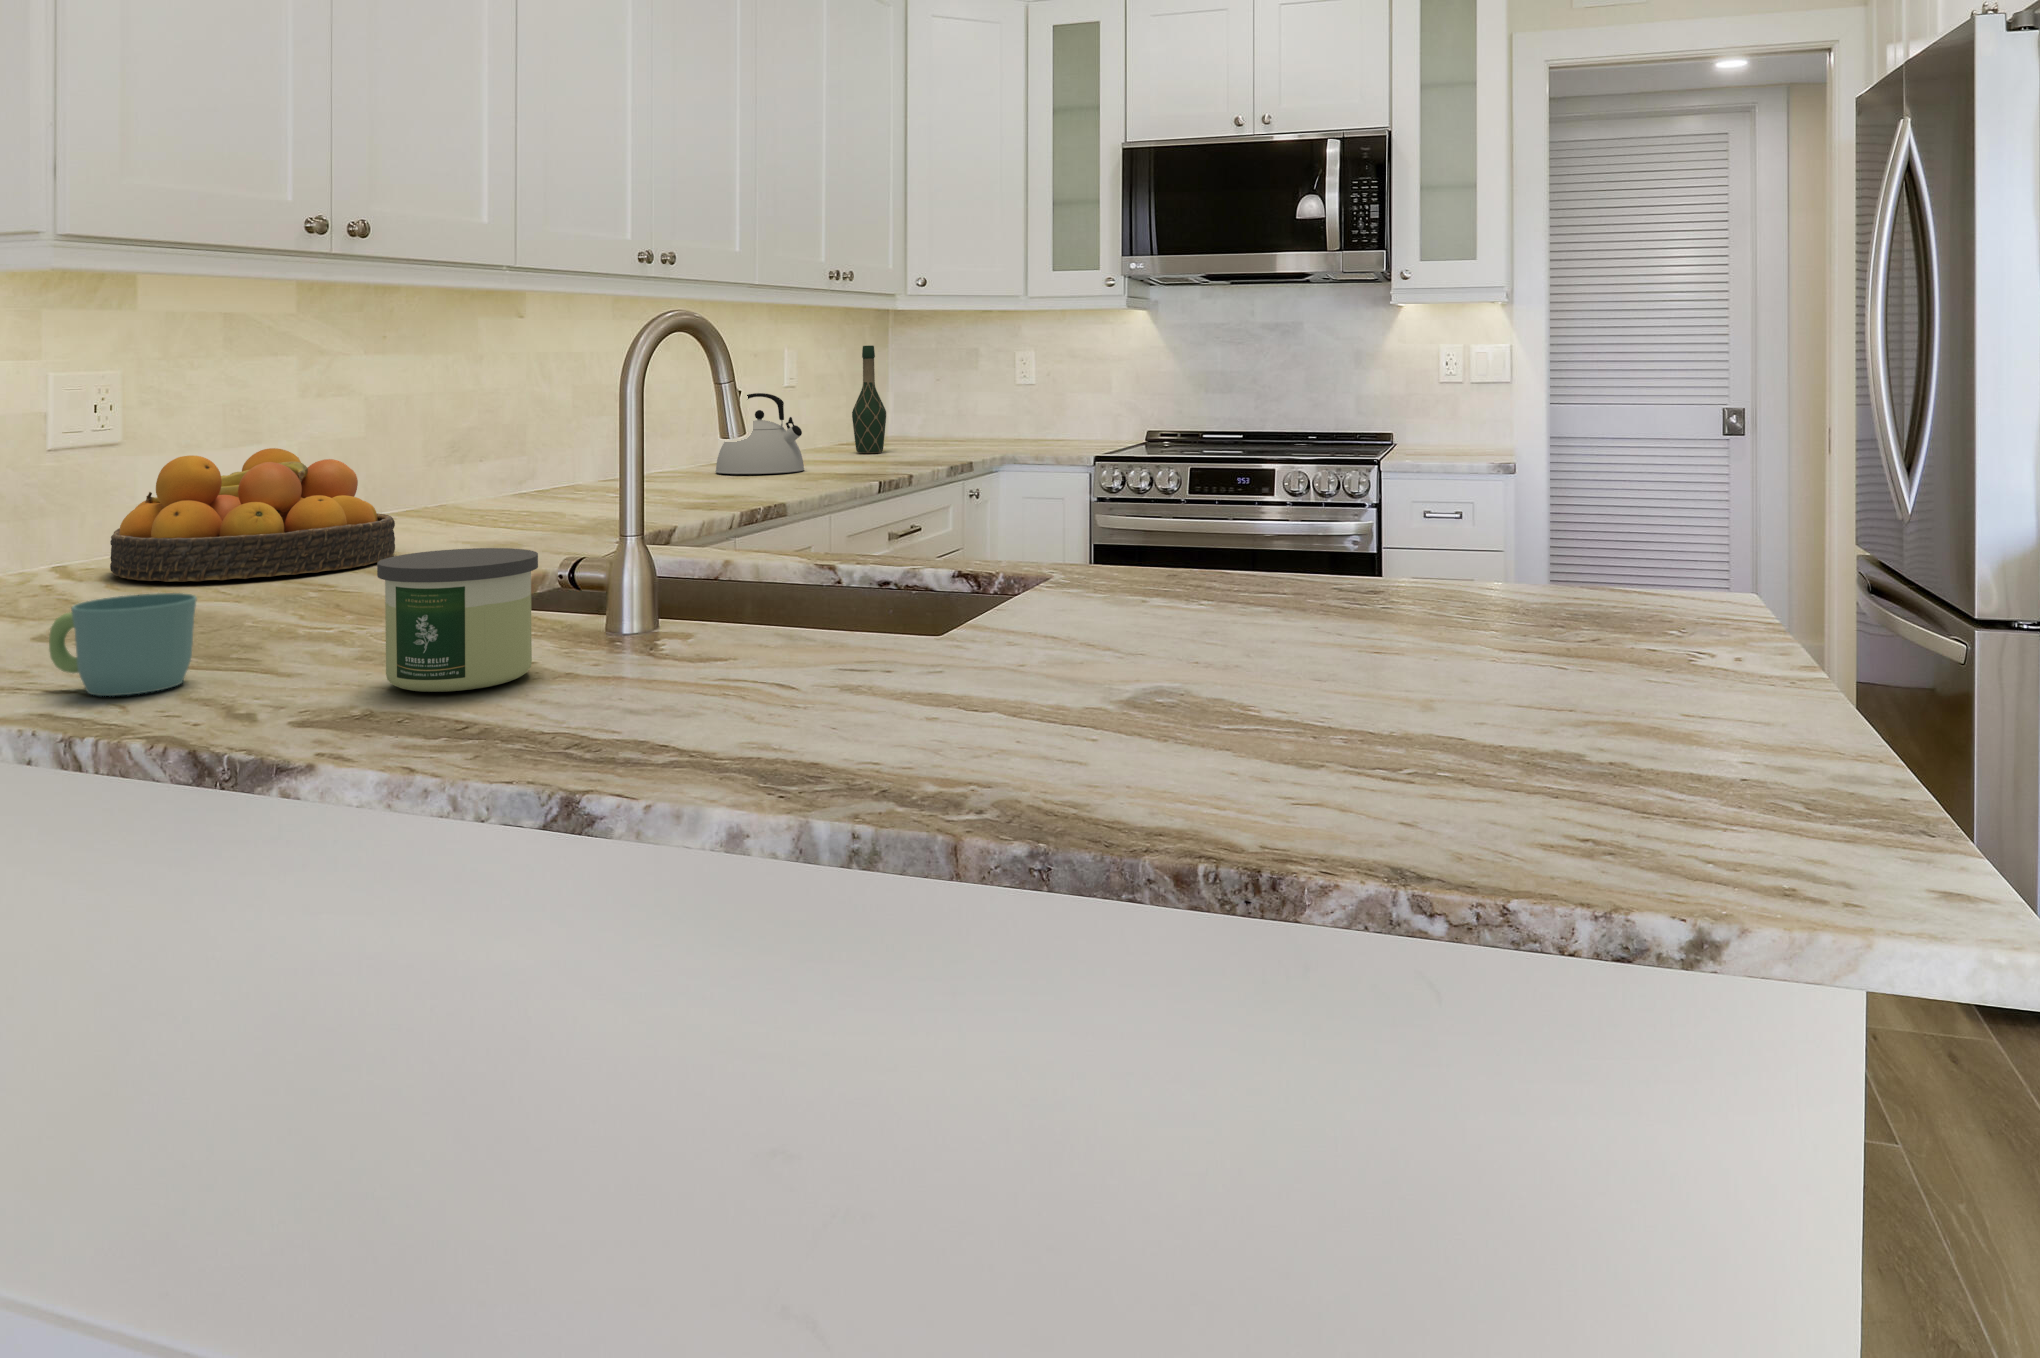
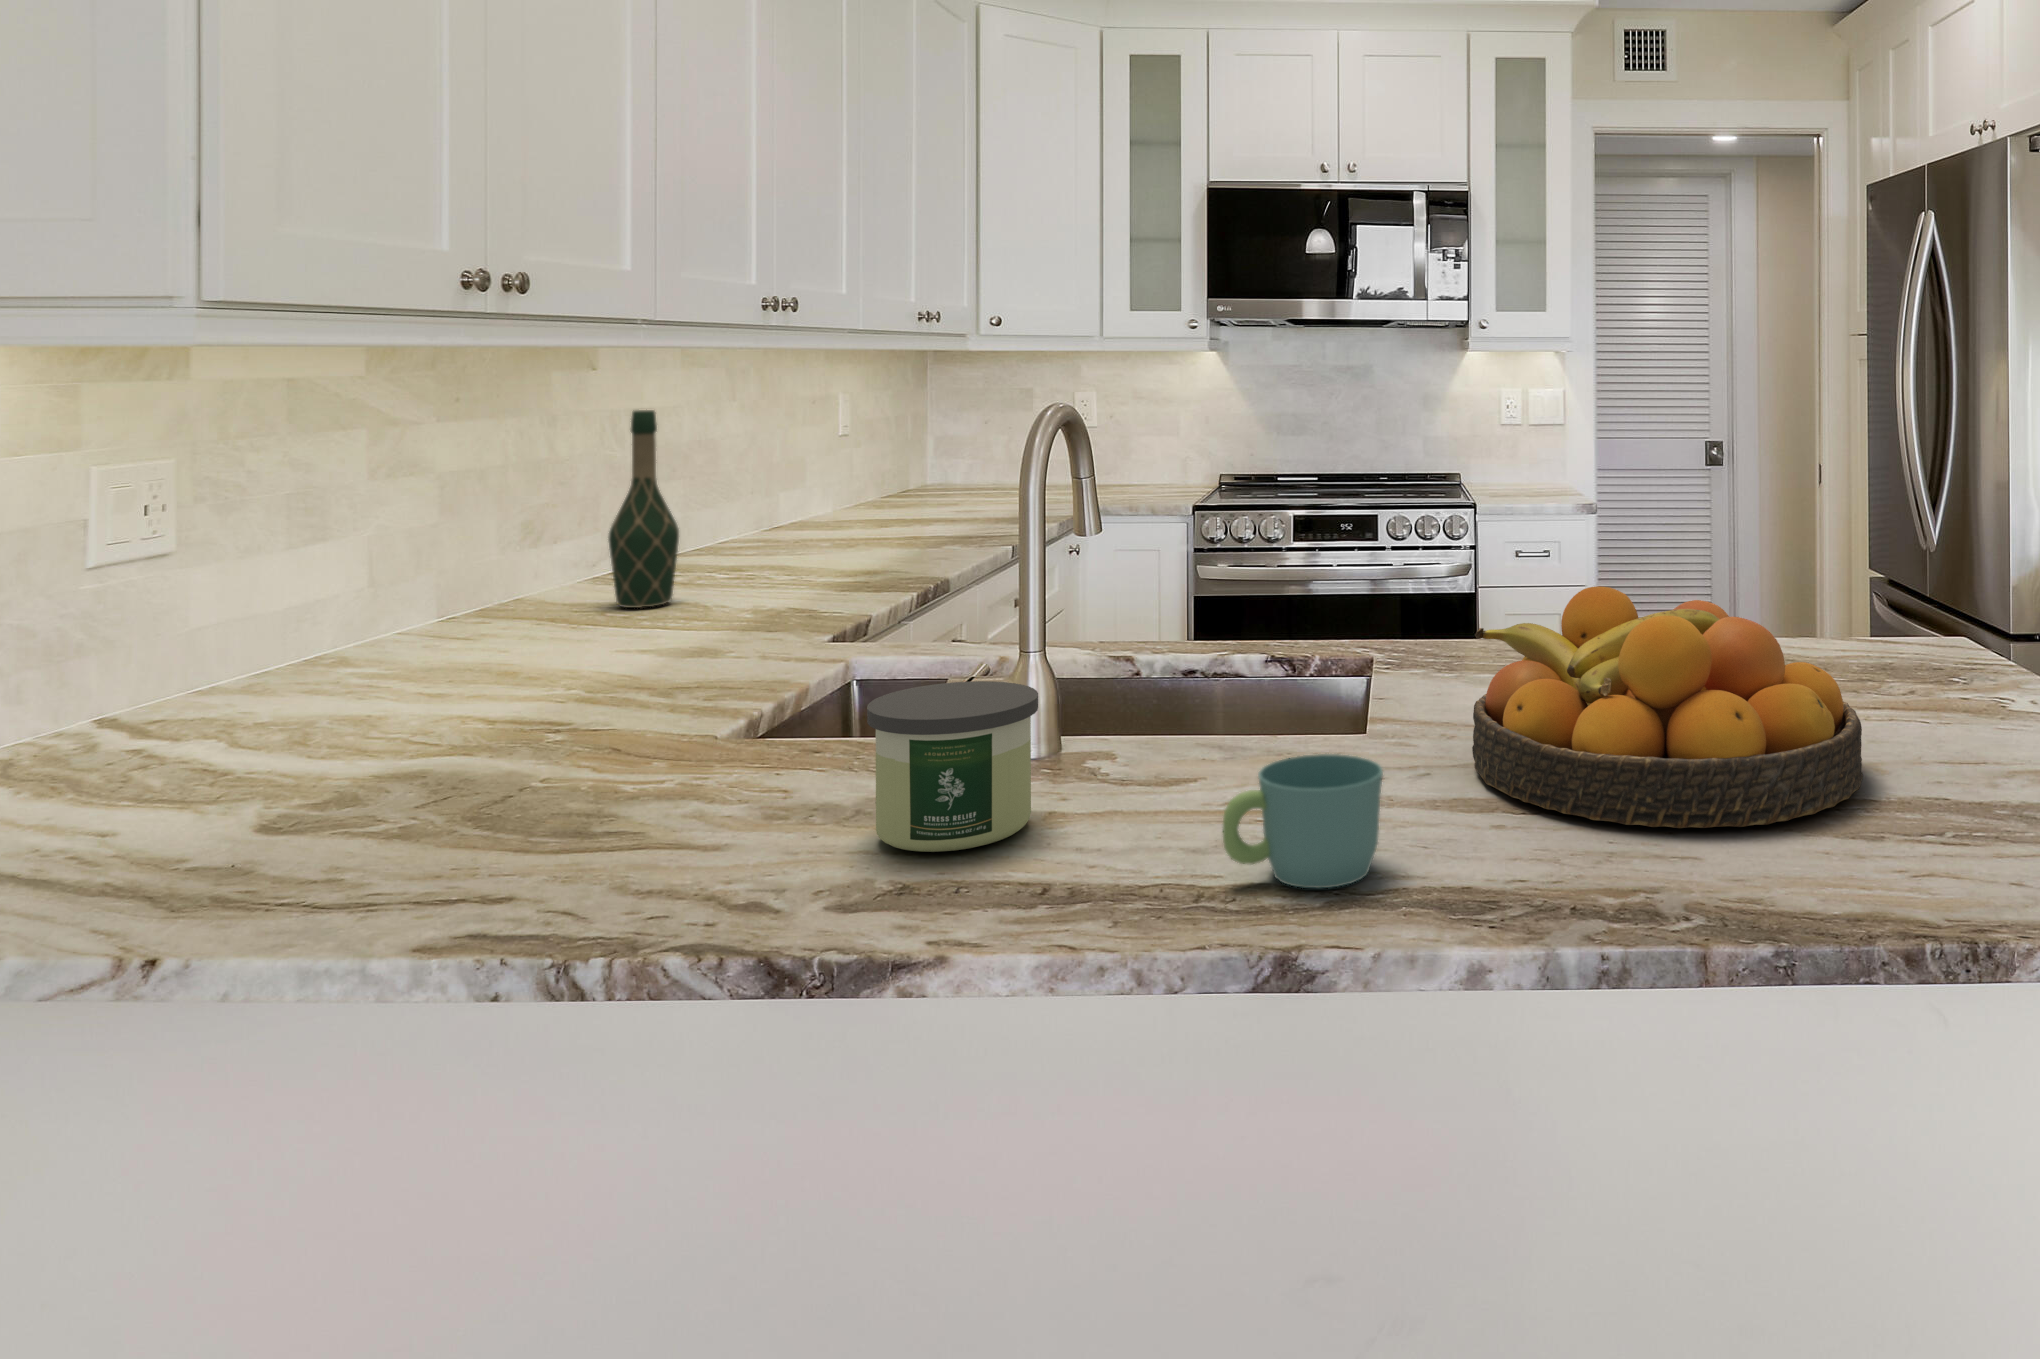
wine bottle: present [852,346,886,453] -> present [608,410,679,608]
kettle: present [716,393,804,474] -> none [798,444,902,534]
fruit bowl: present [110,448,395,582] -> present [1472,586,1863,828]
mug: present [49,593,197,696] -> present [1223,754,1383,888]

